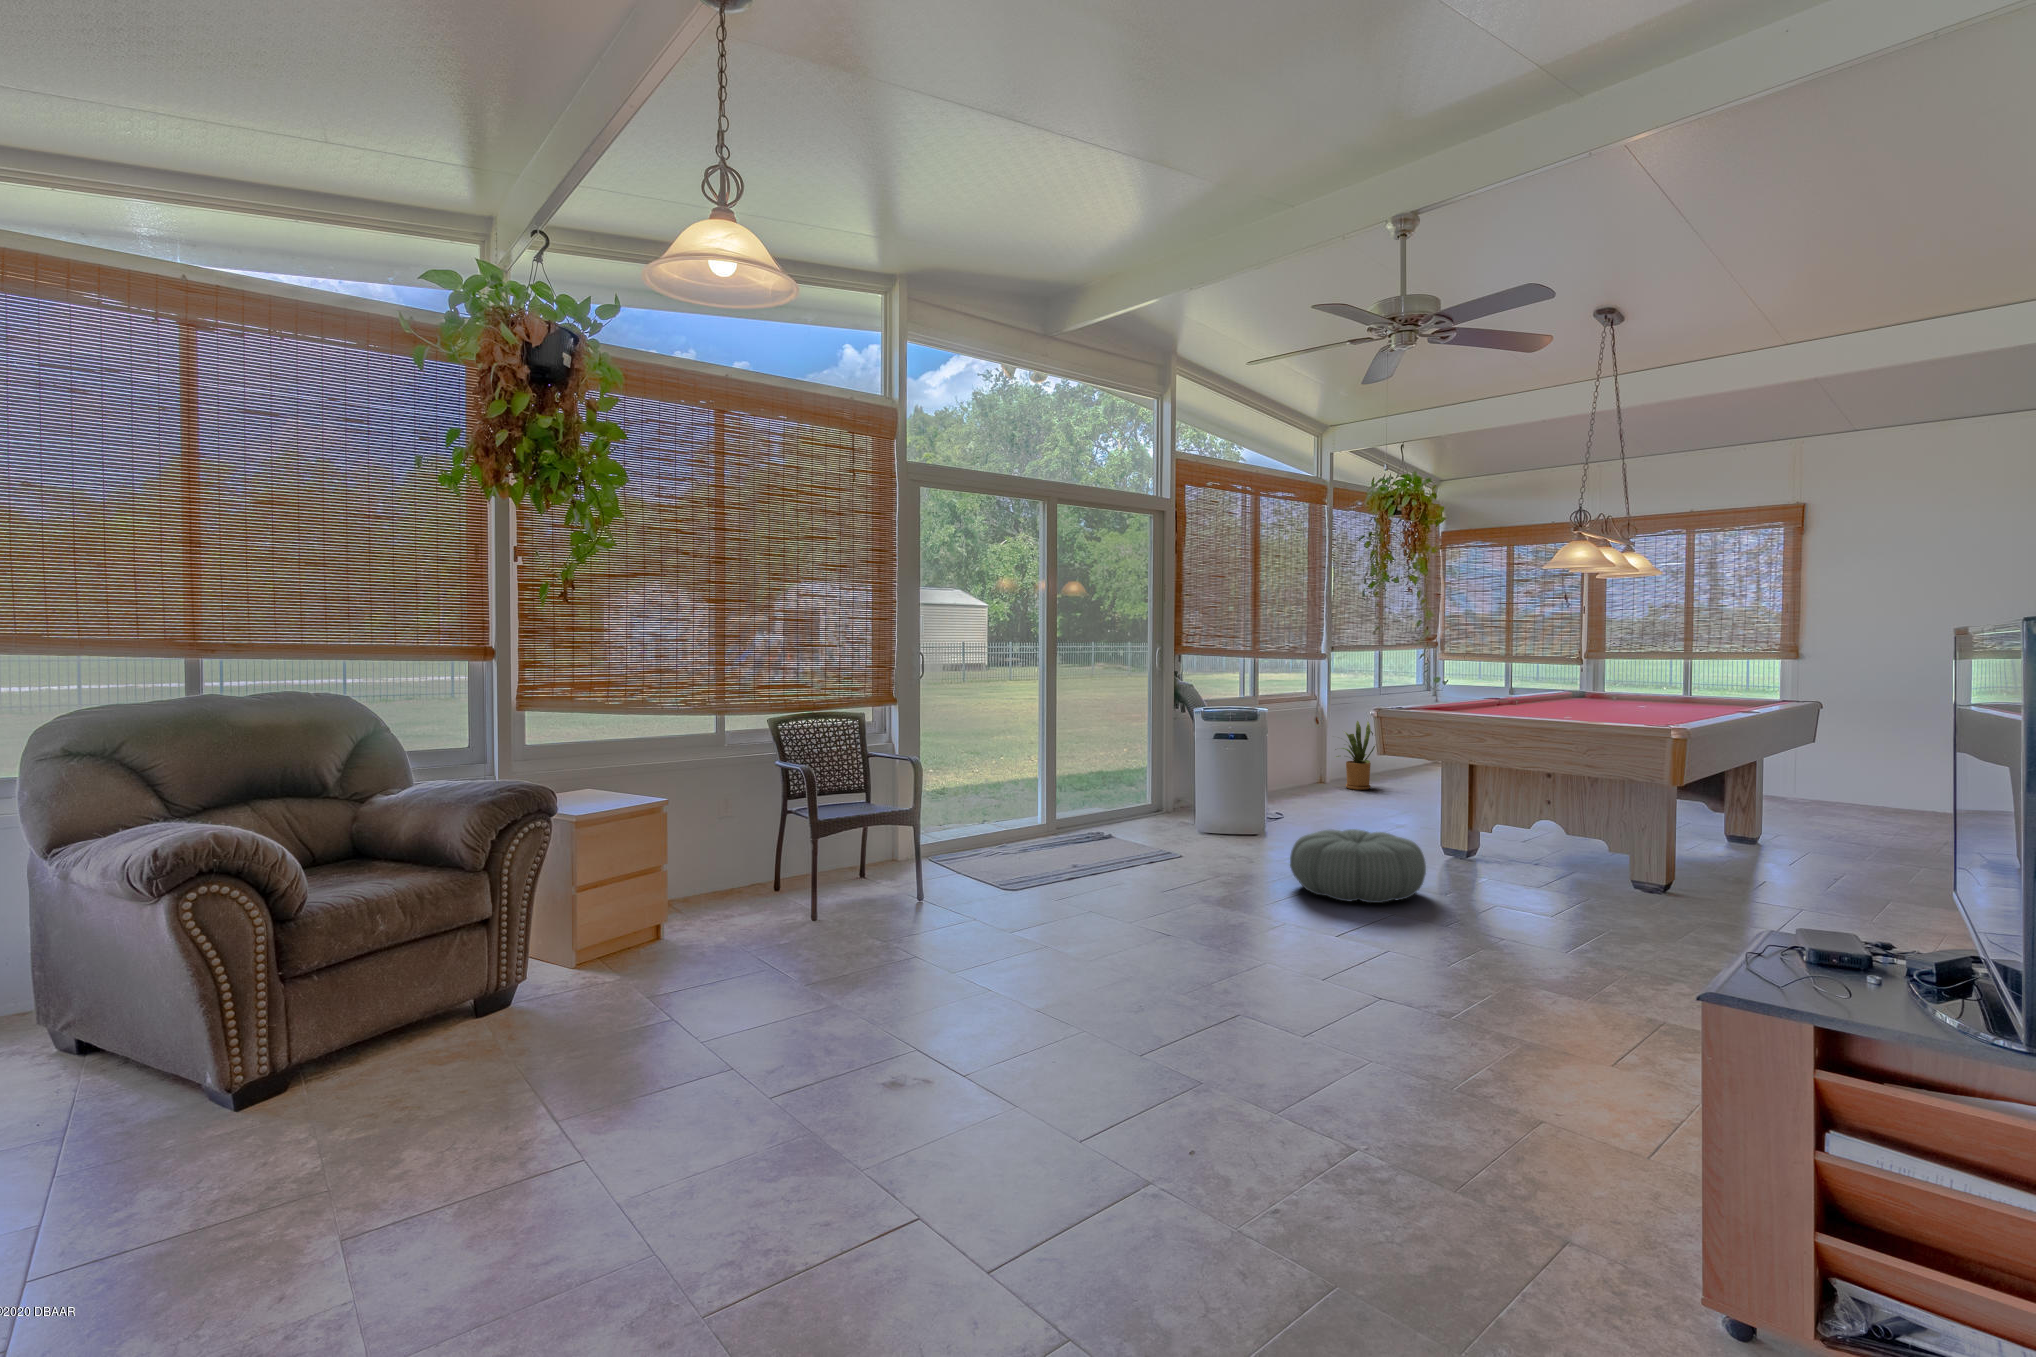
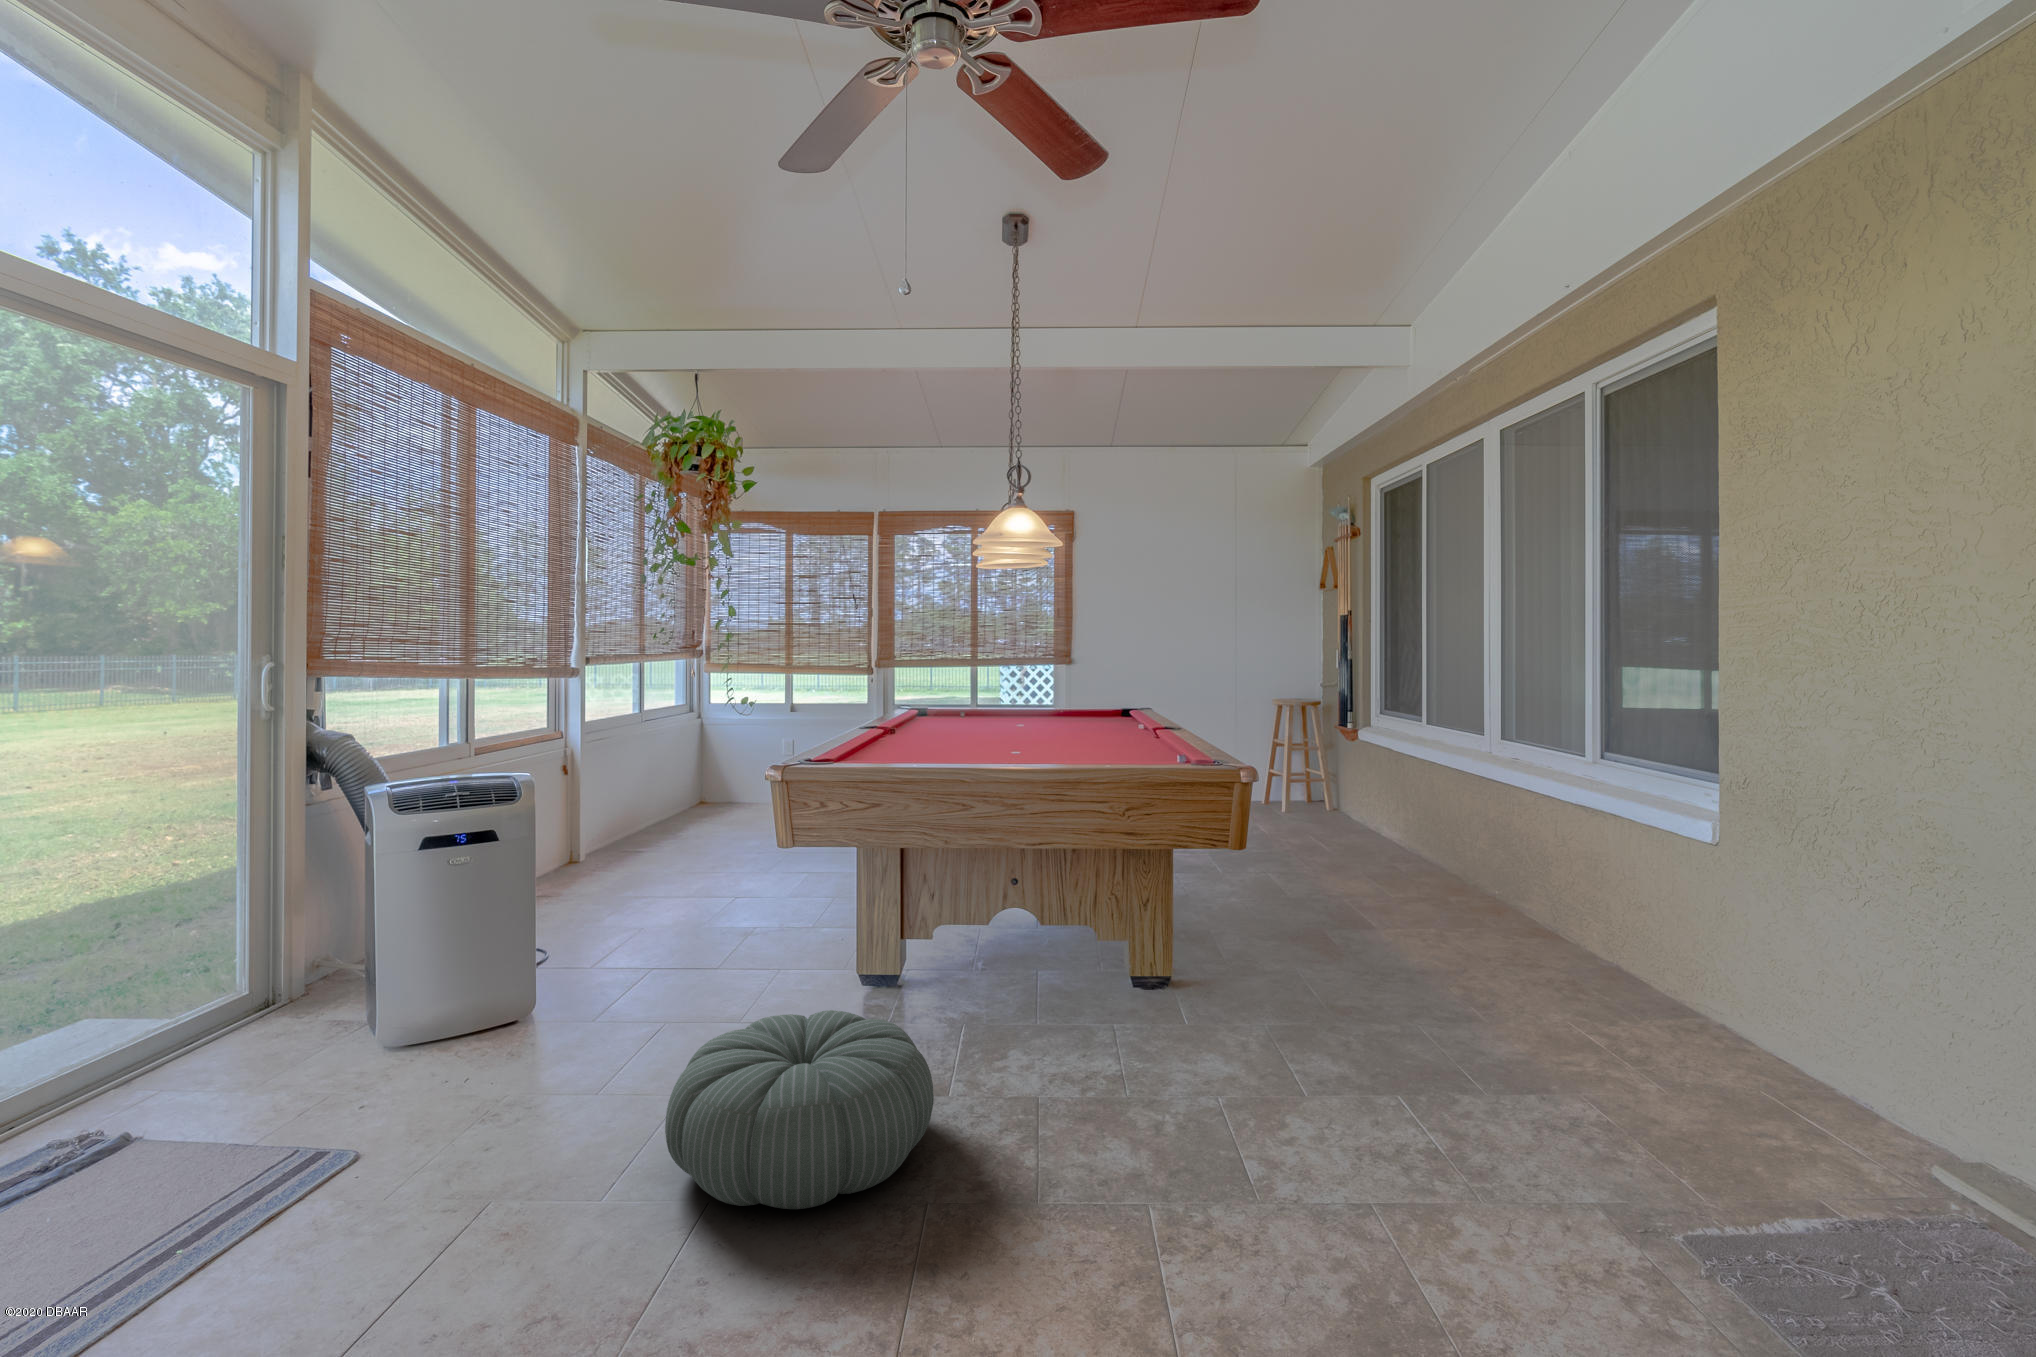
house plant: present [1336,721,1375,790] -> none [586,762,657,864]

